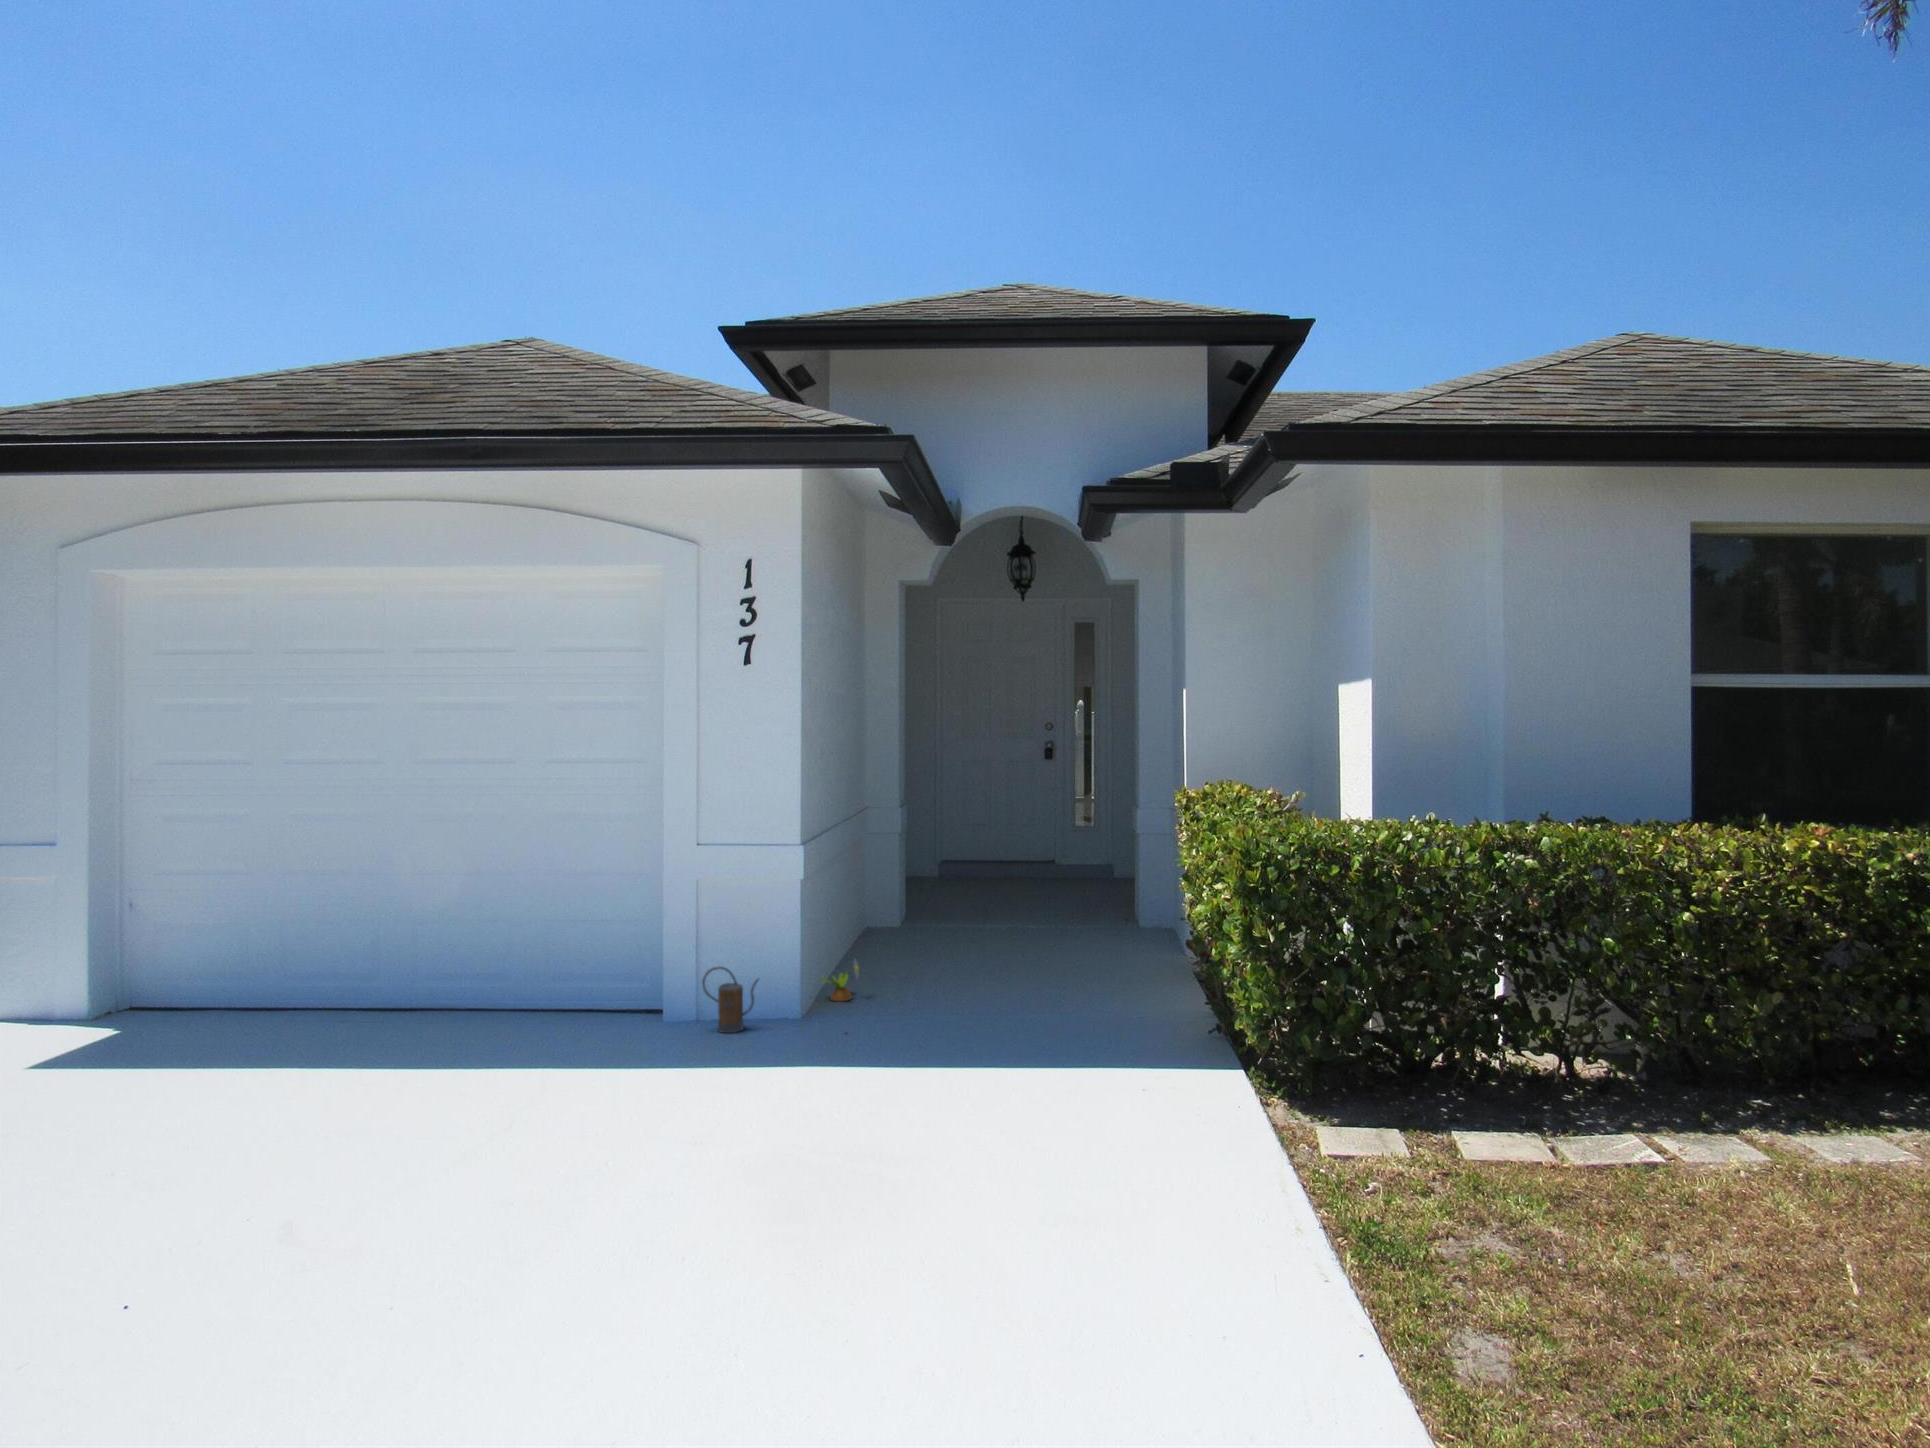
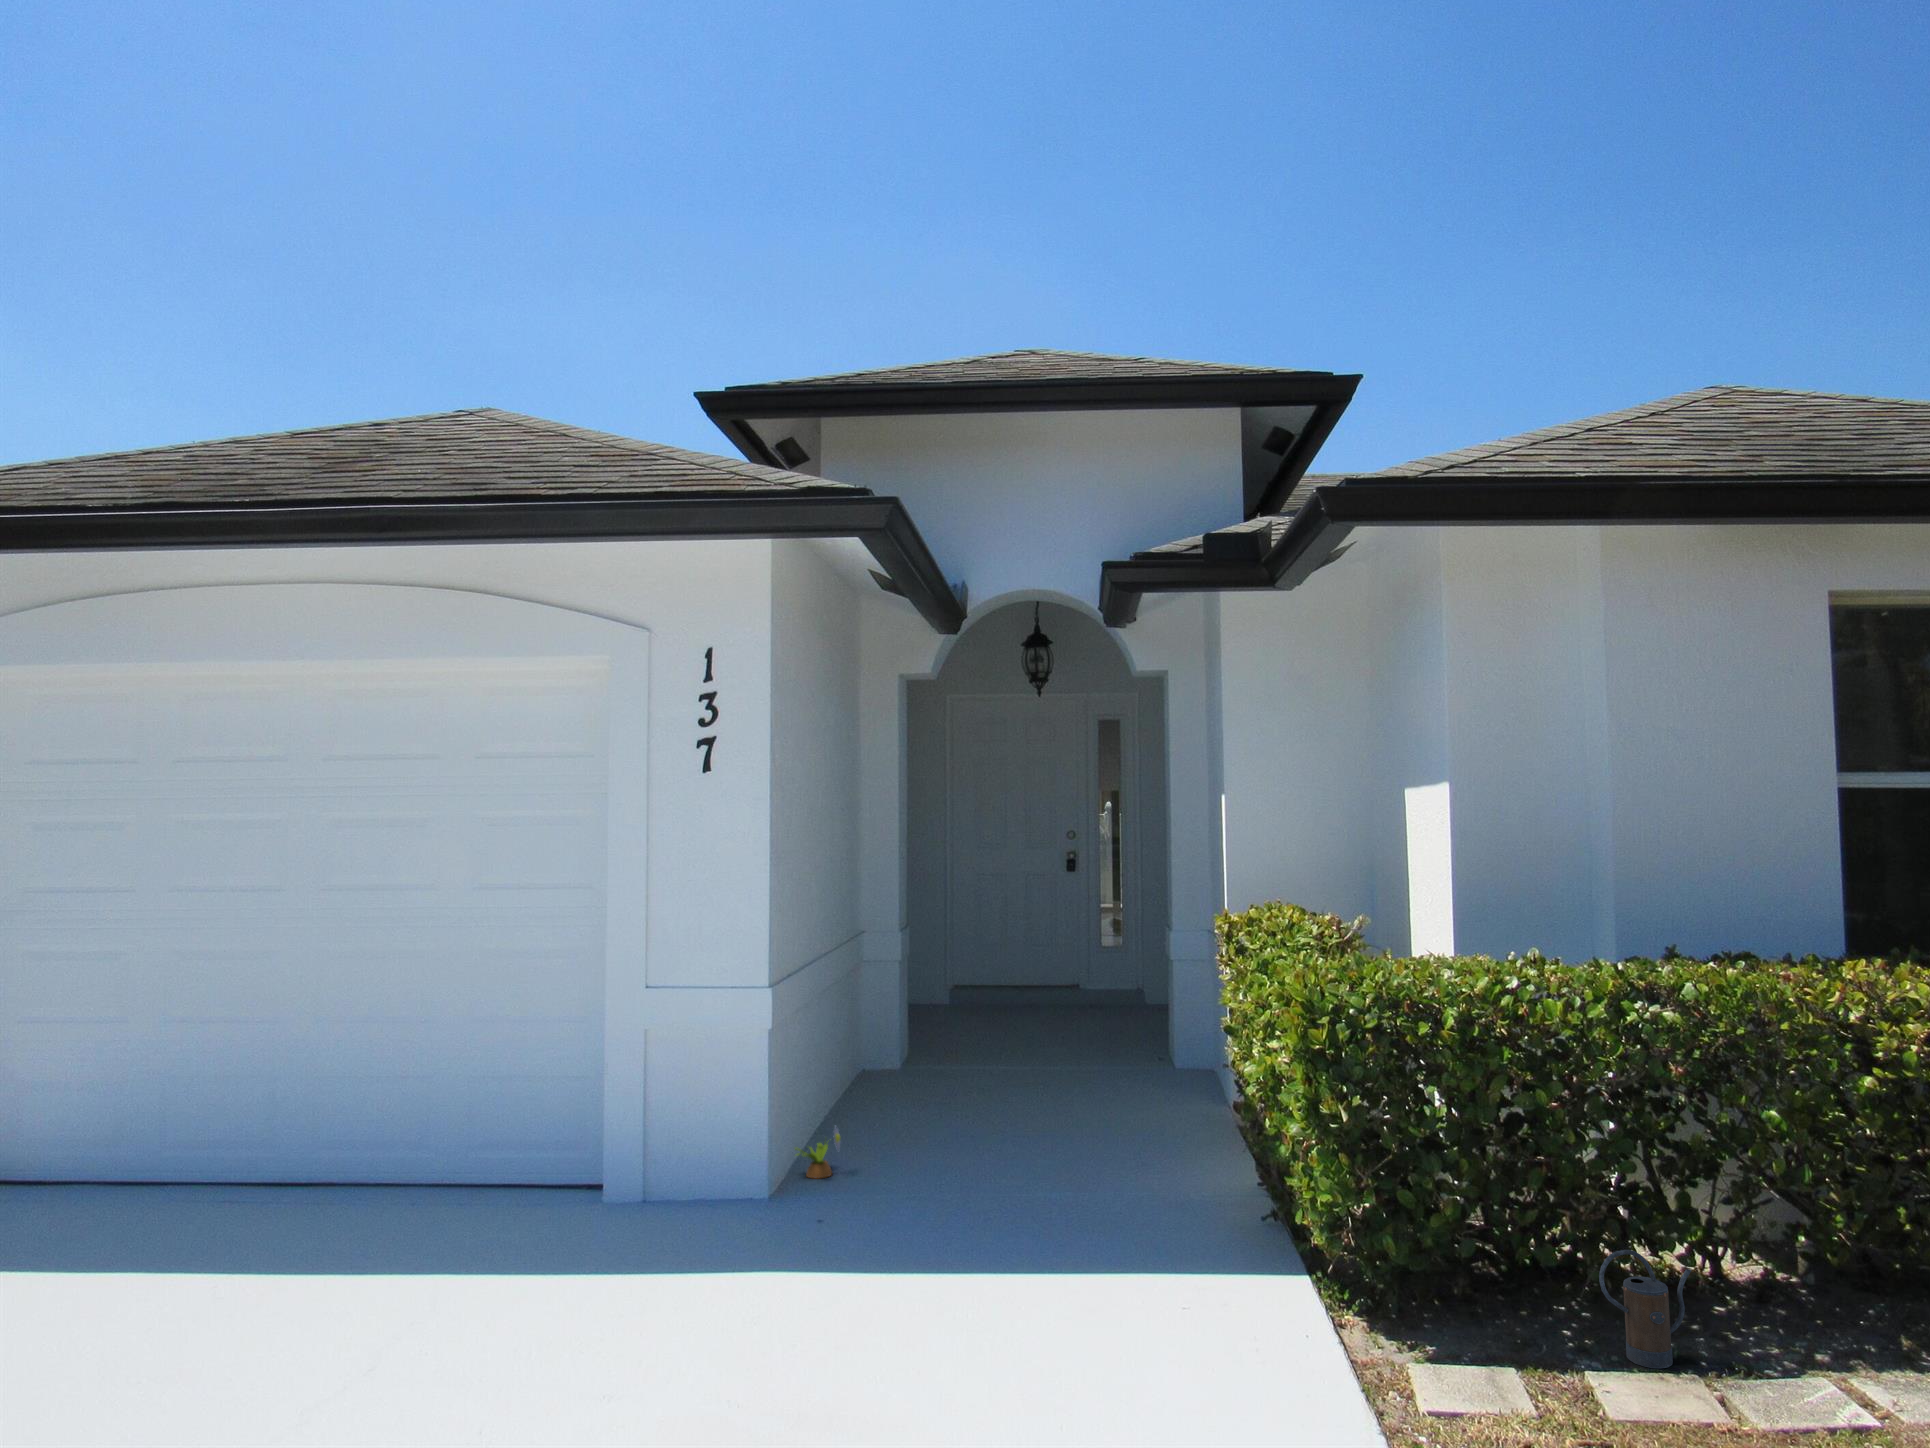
watering can: present [702,967,758,1033] -> present [1599,1250,1692,1368]

